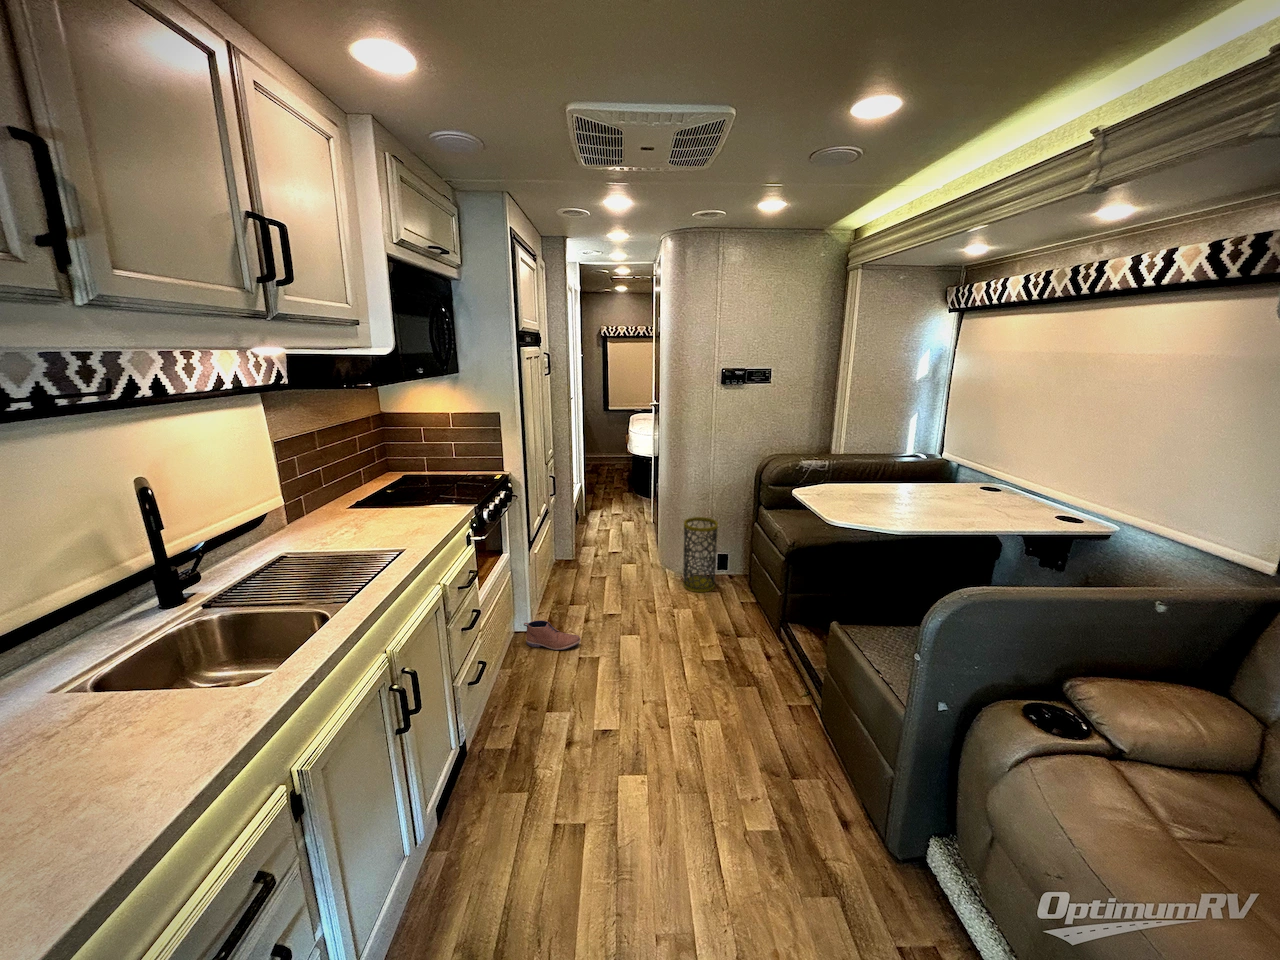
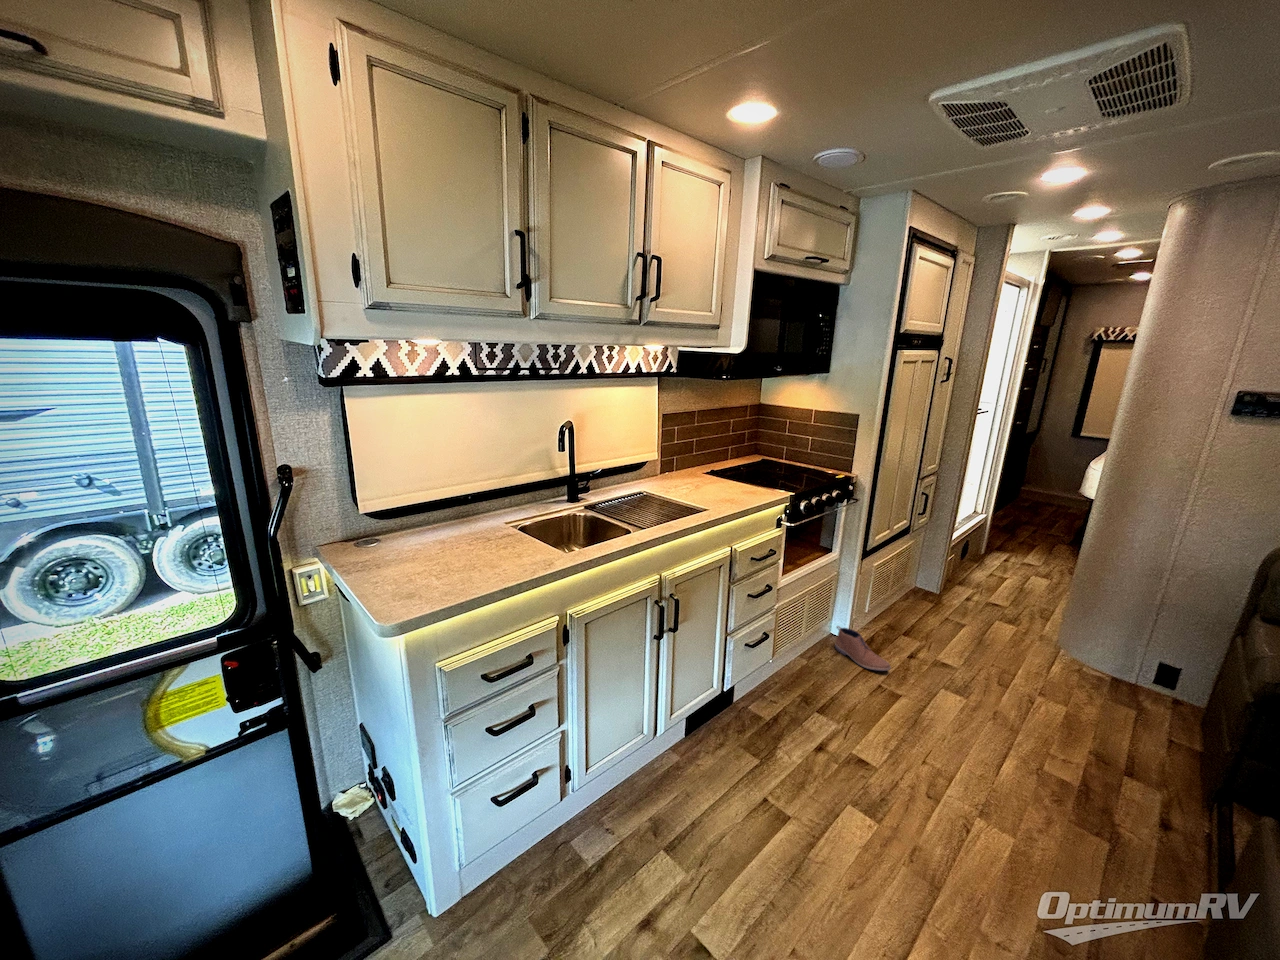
trash can: present [683,517,718,592] -> none [1076,593,1163,702]

